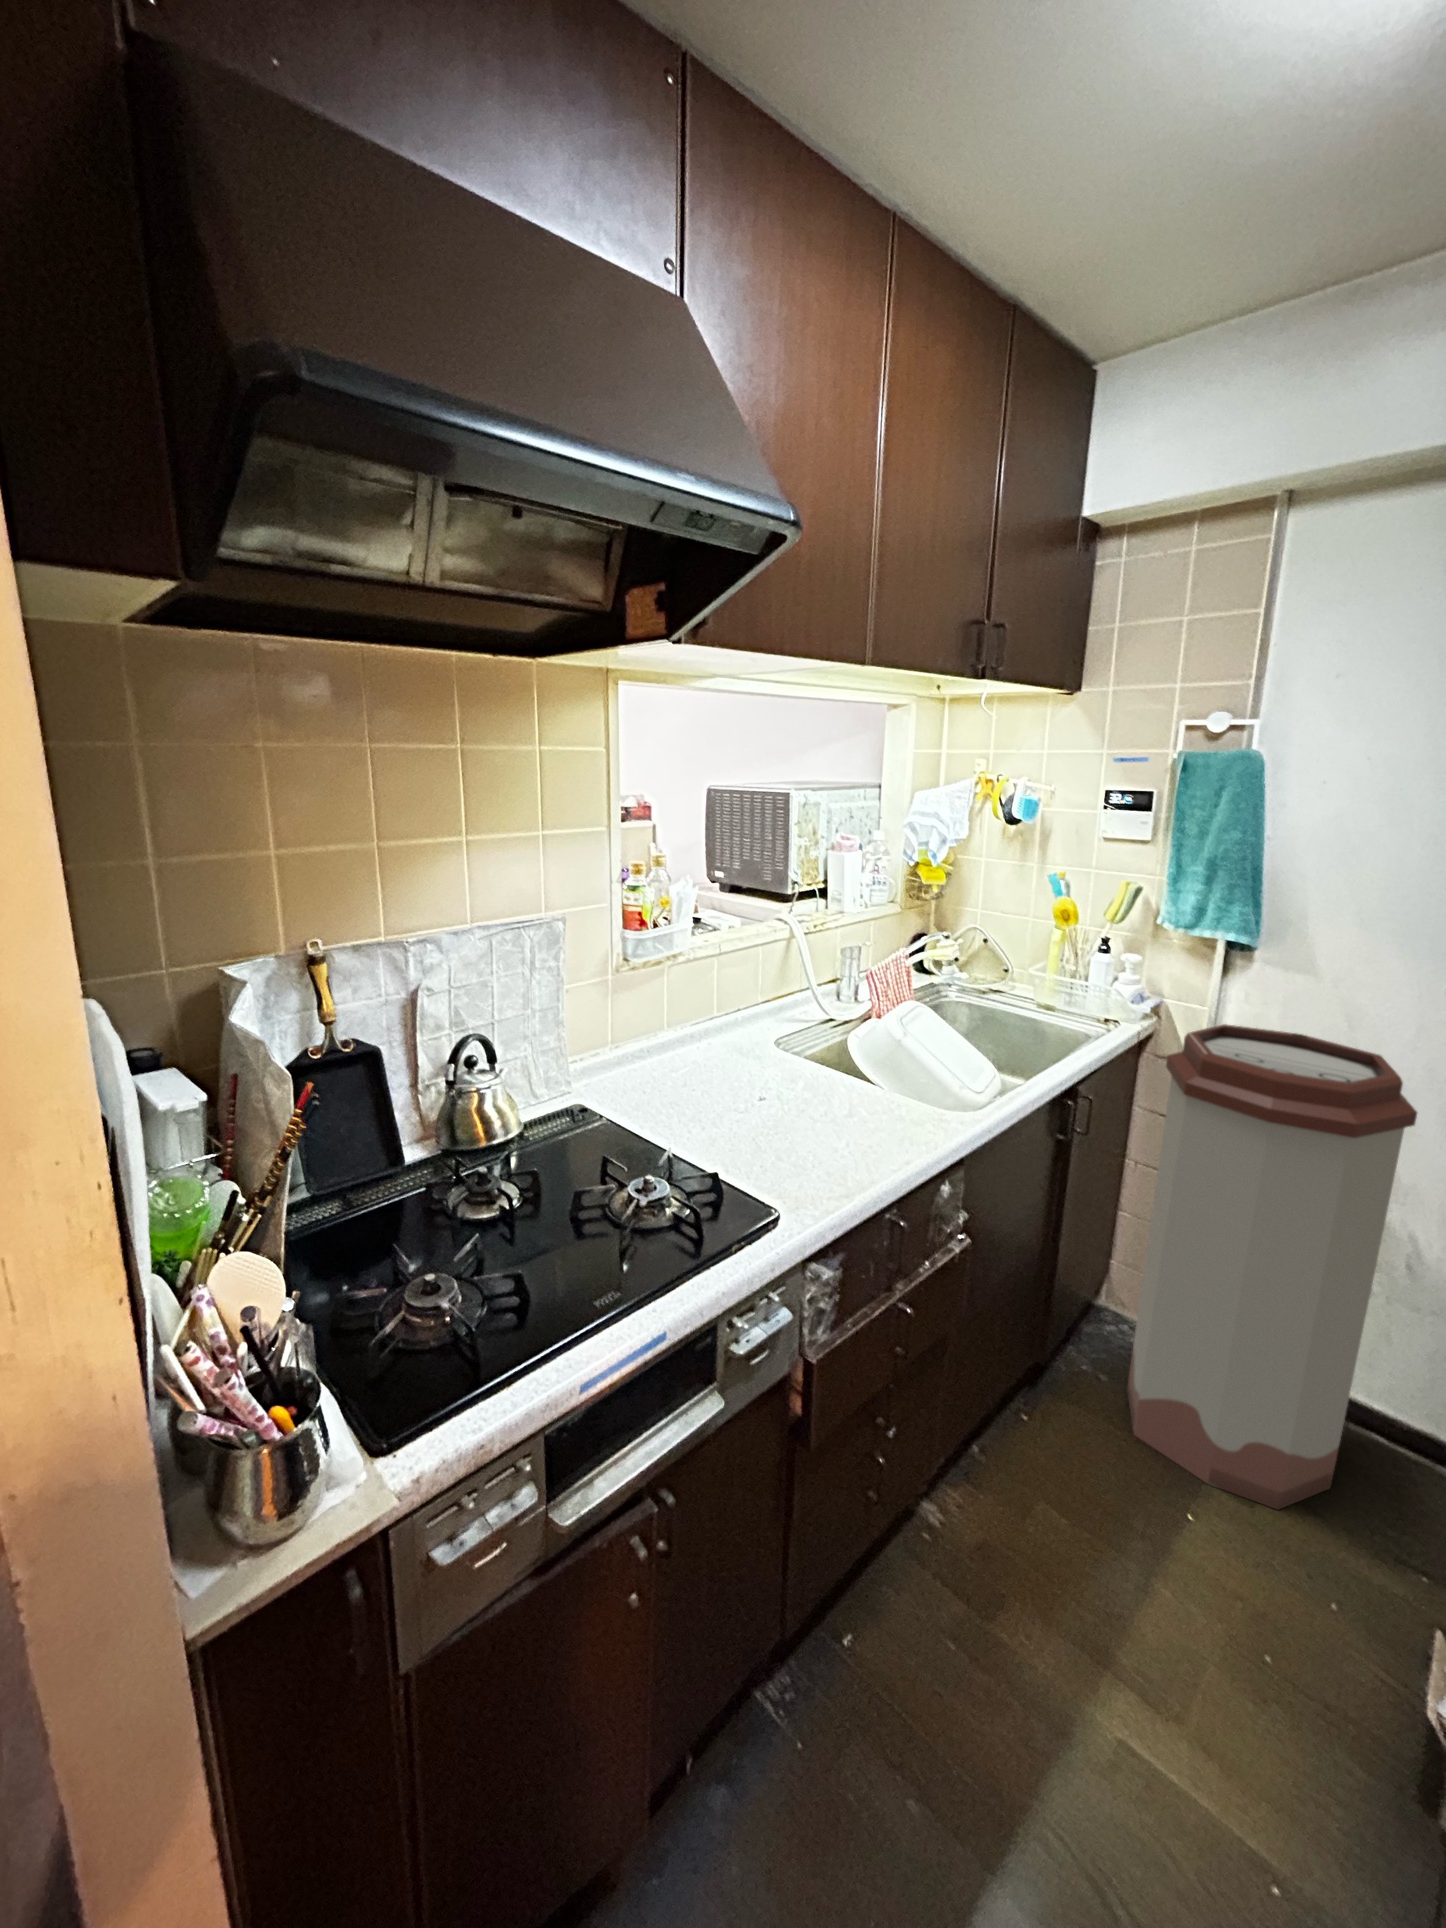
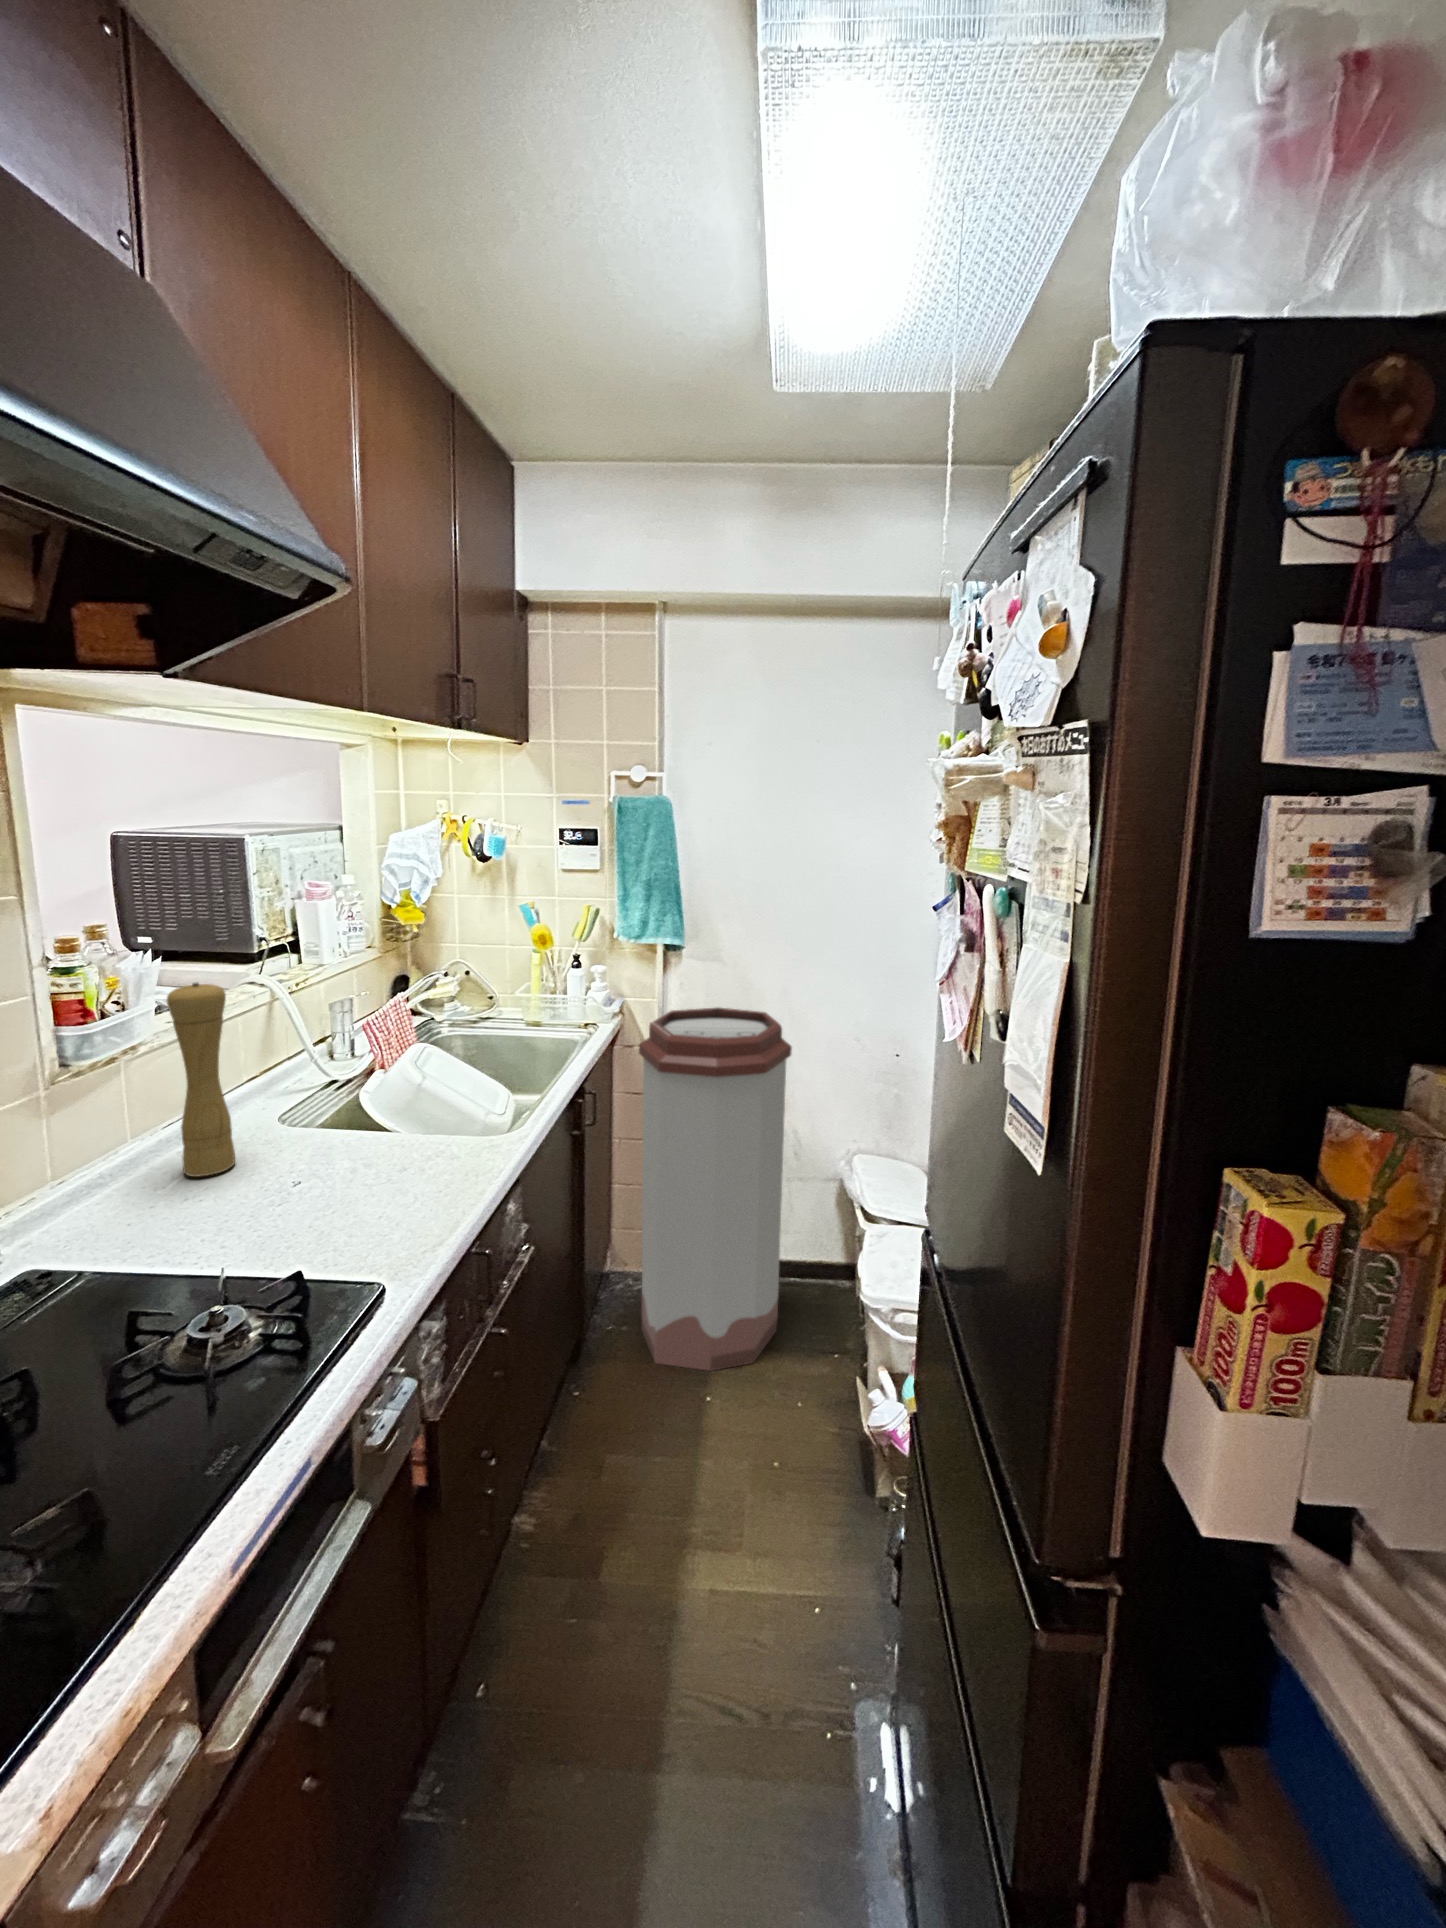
pepper mill: none [692,909,734,1071] -> present [167,983,235,1177]

